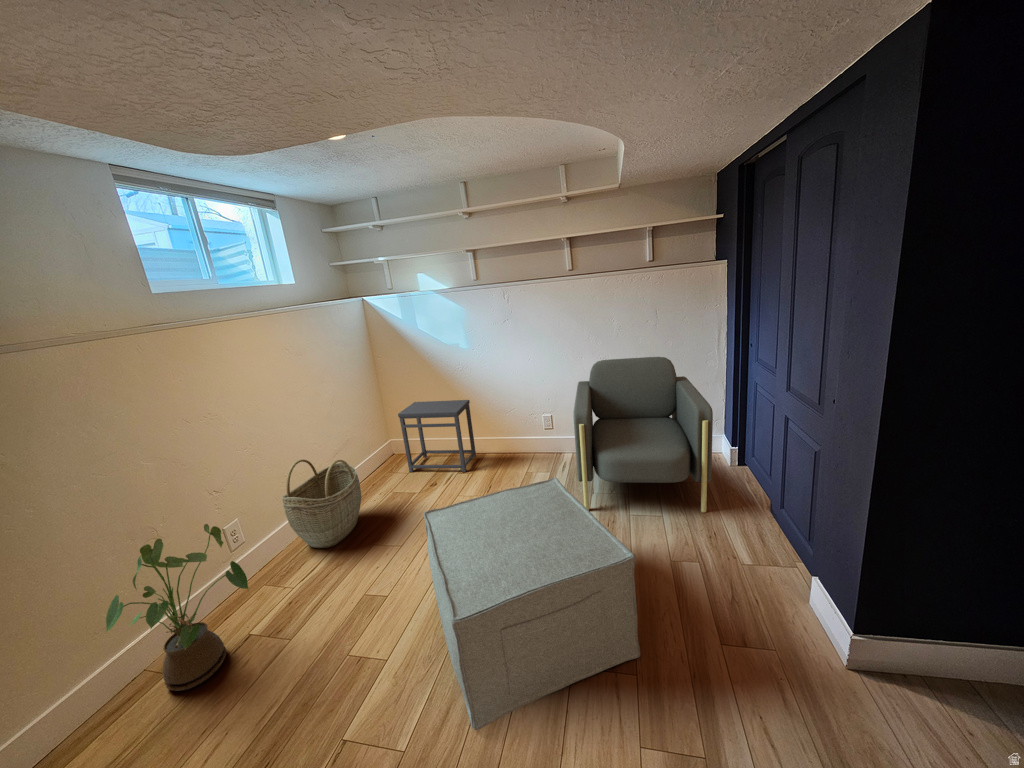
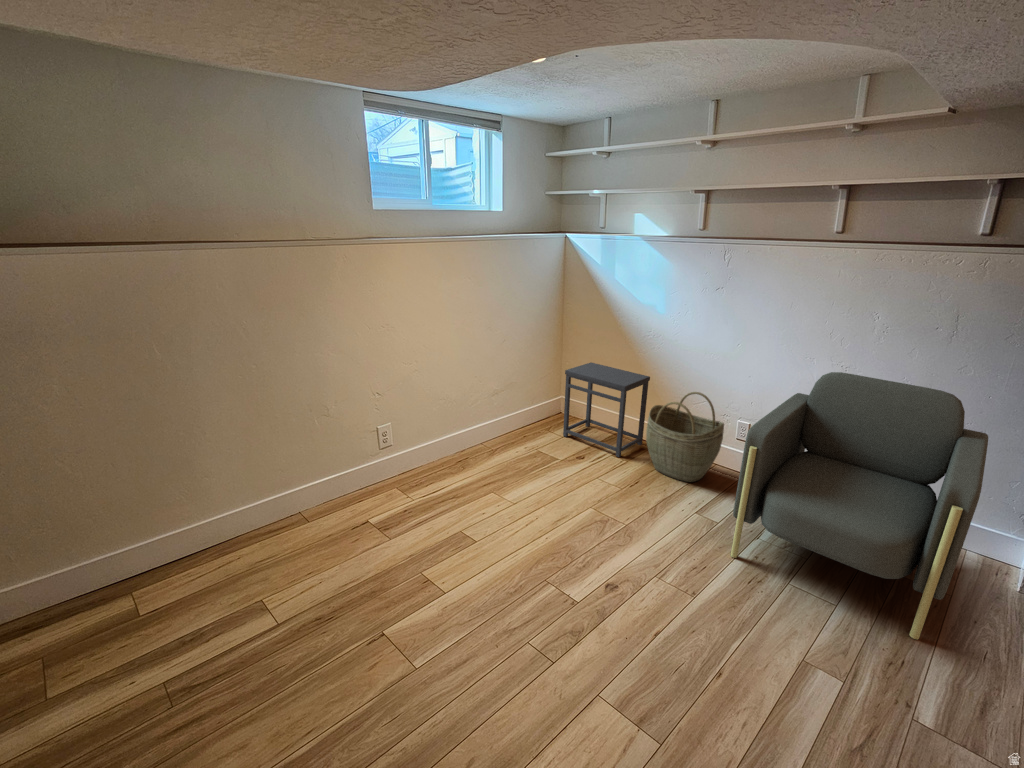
woven basket: present [282,459,361,548] -> present [646,392,724,482]
ottoman: present [423,478,640,730] -> none [471,474,697,733]
house plant: present [106,524,249,691] -> none [280,415,371,535]

